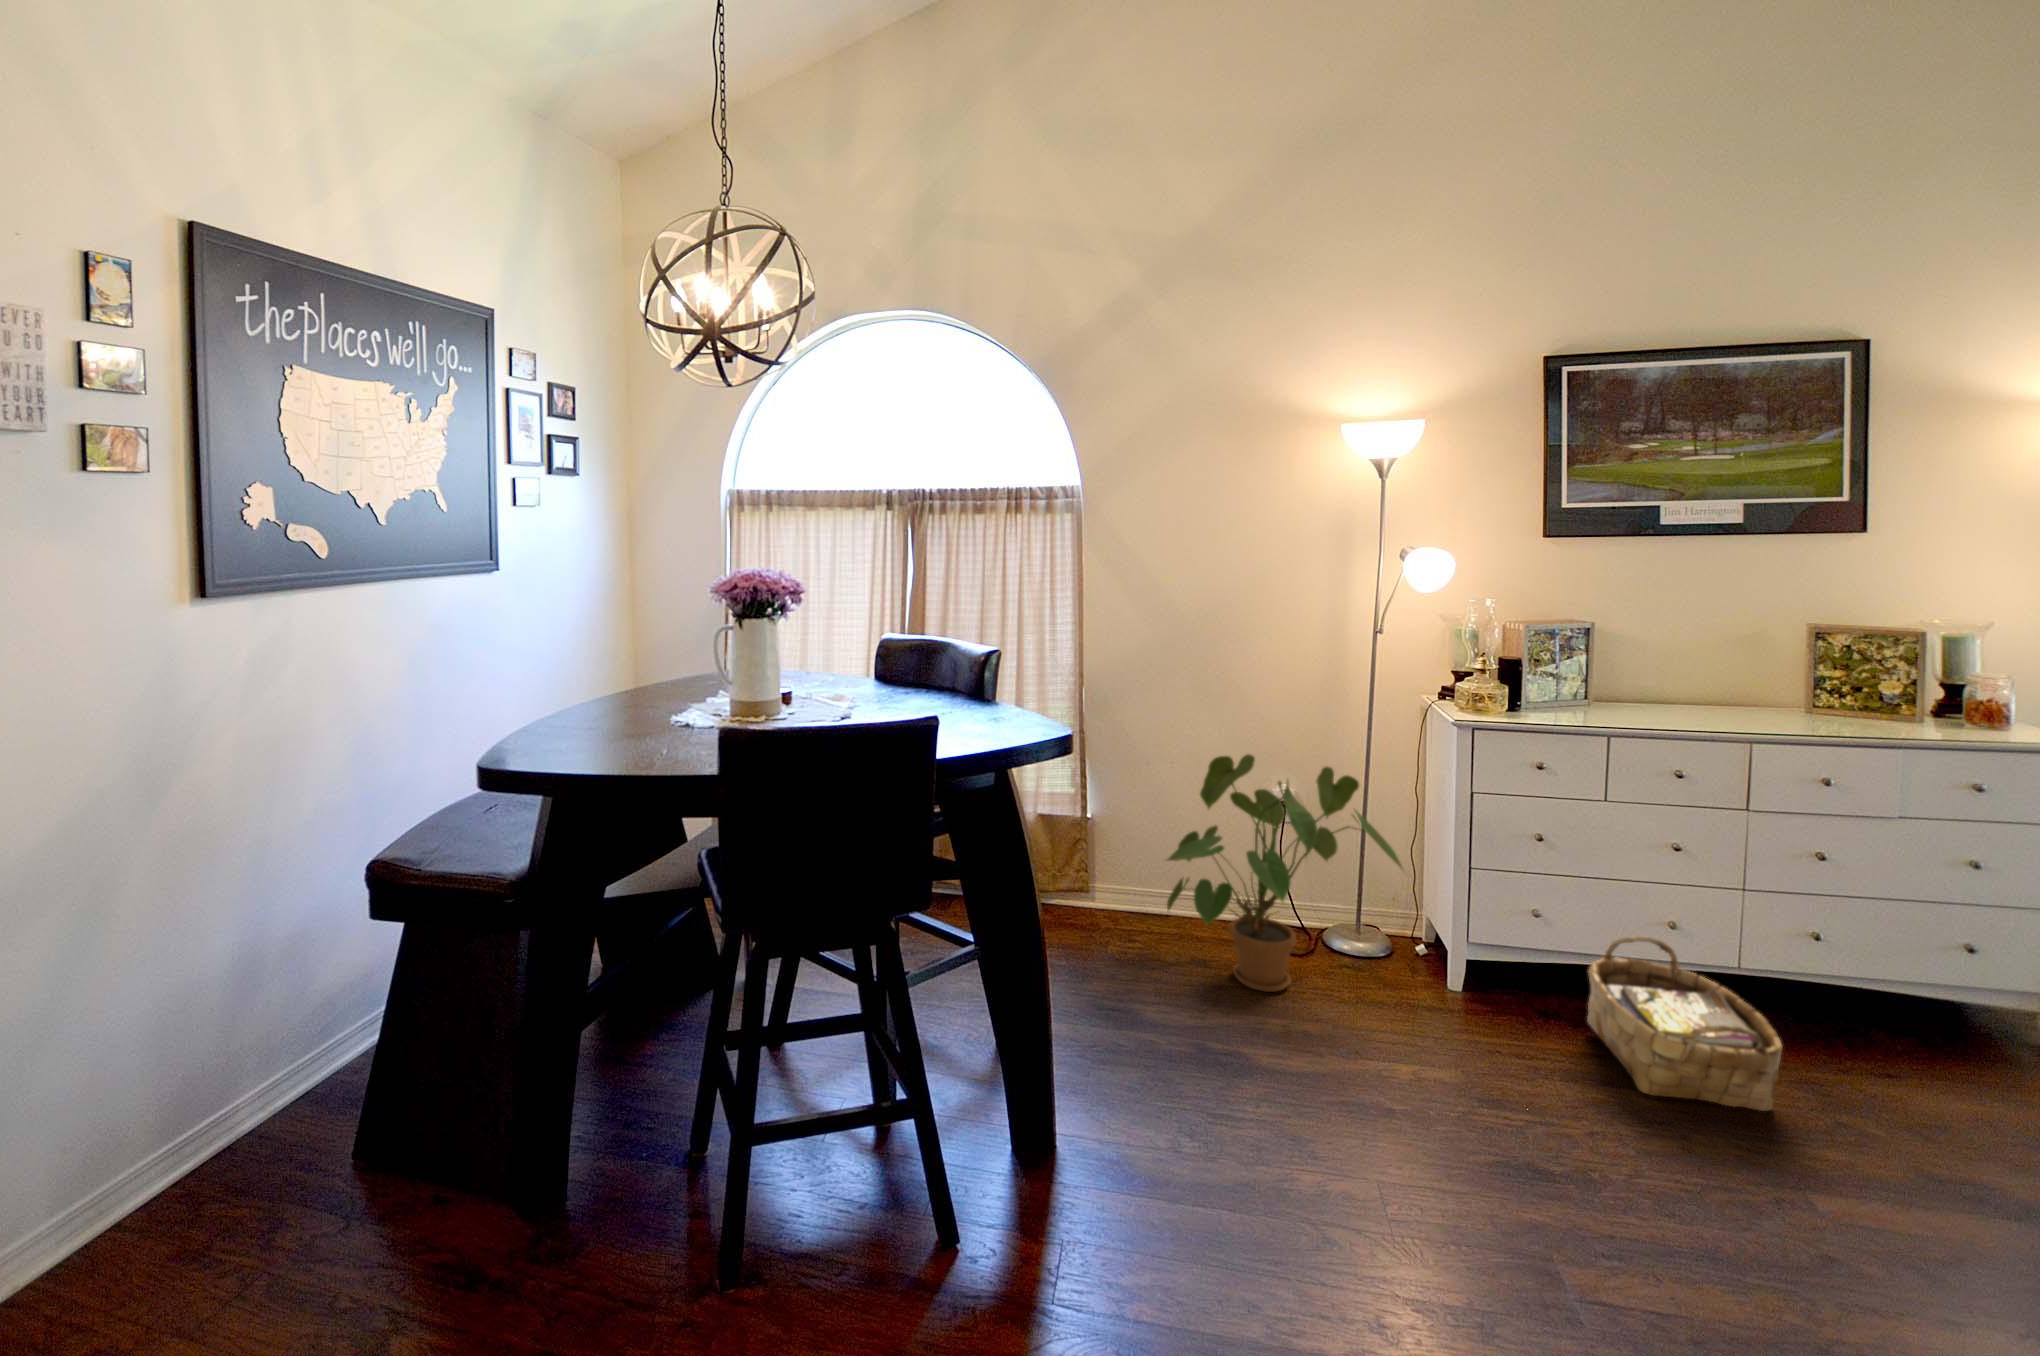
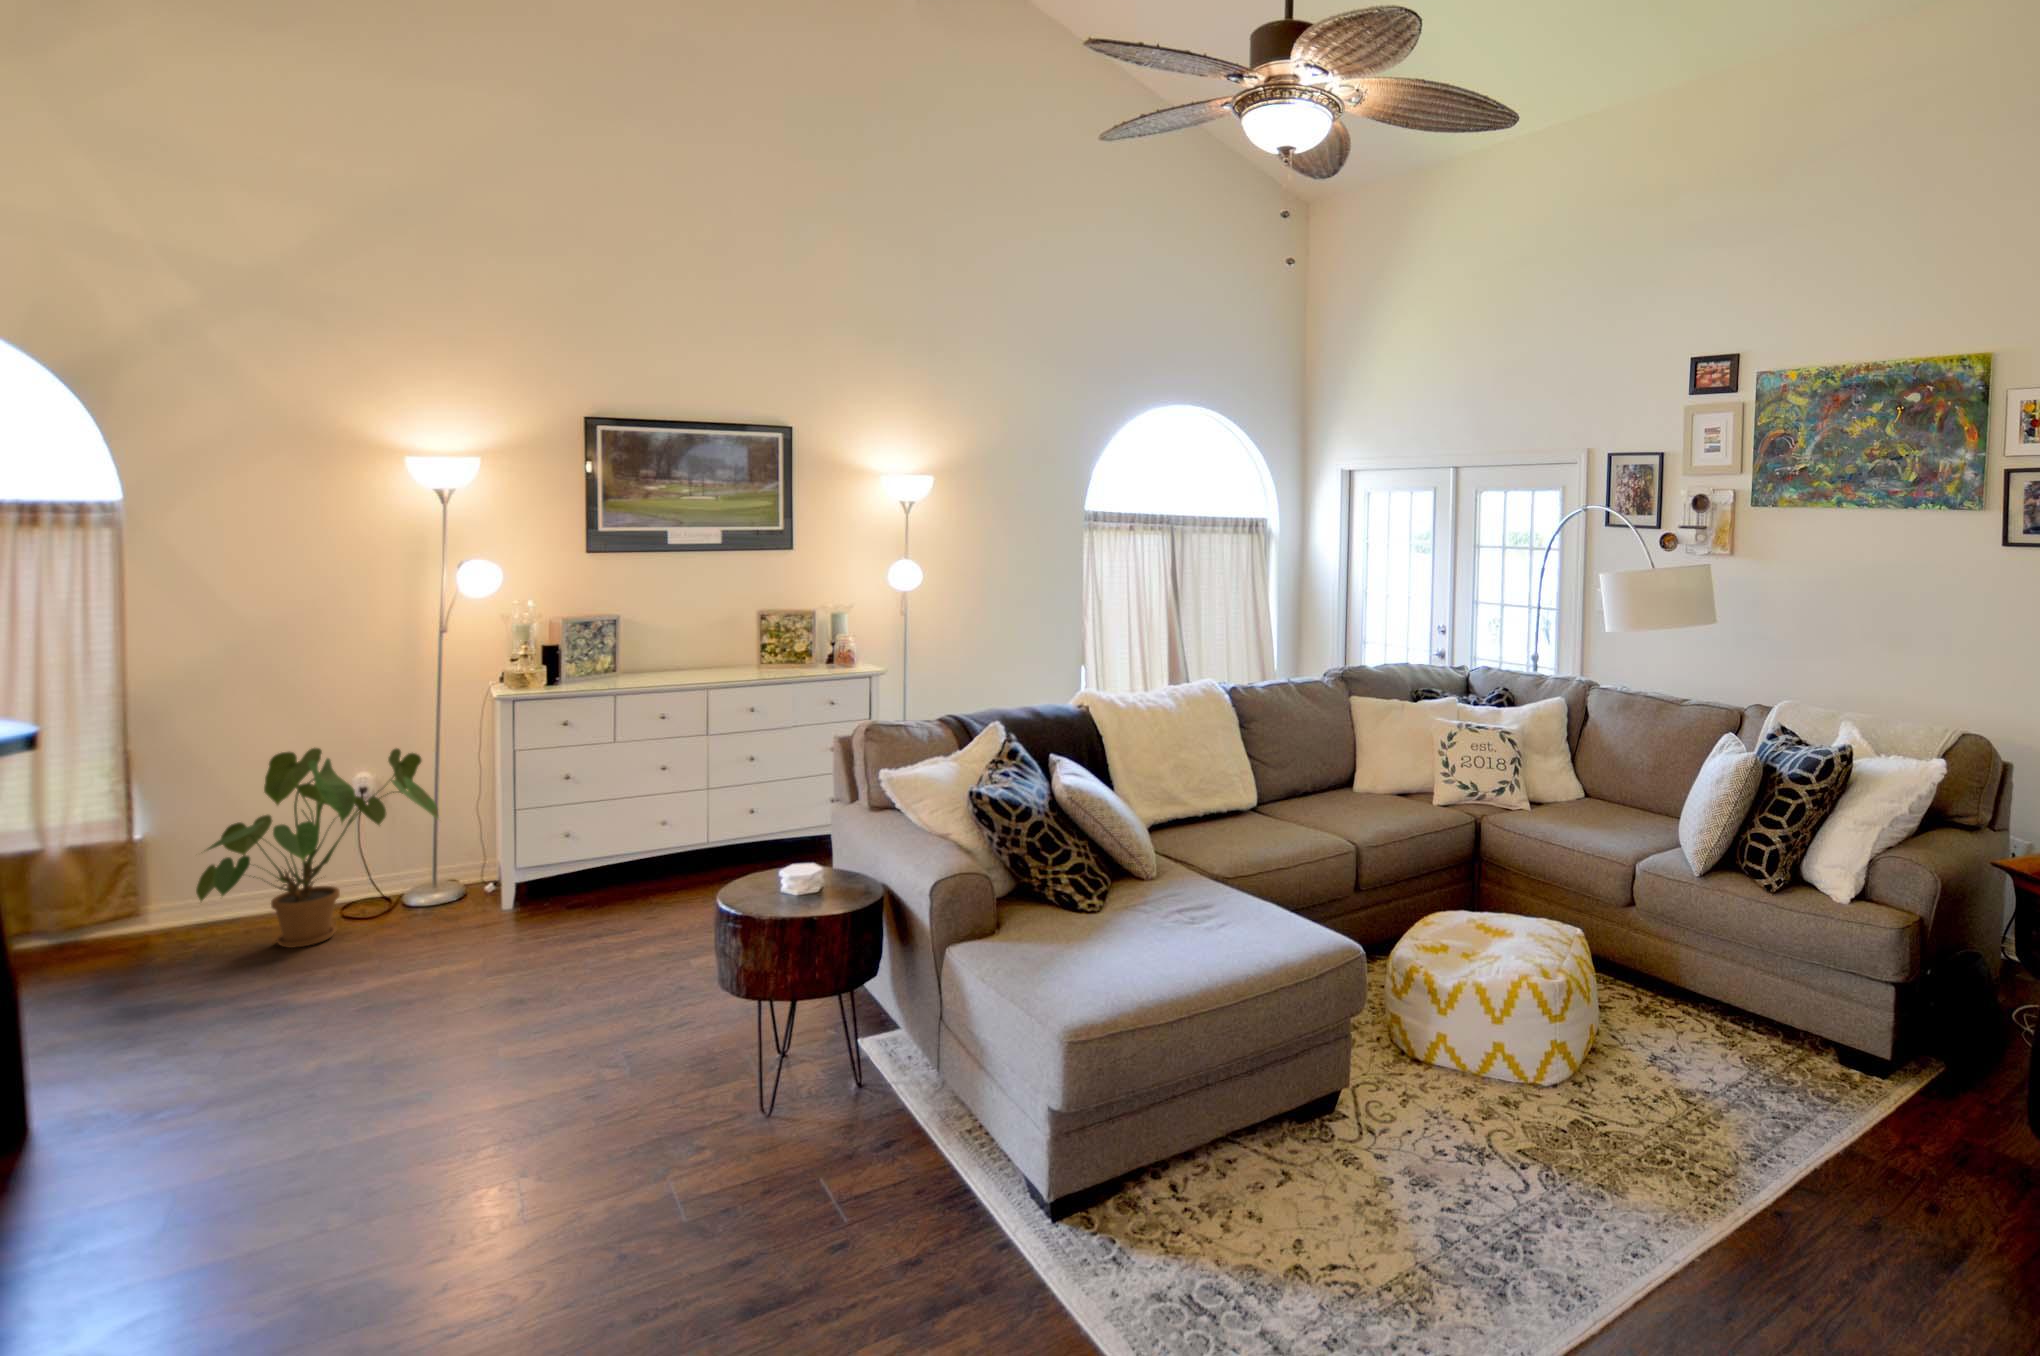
woven basket: present [1587,936,1783,1111] -> none [567,828,668,929]

